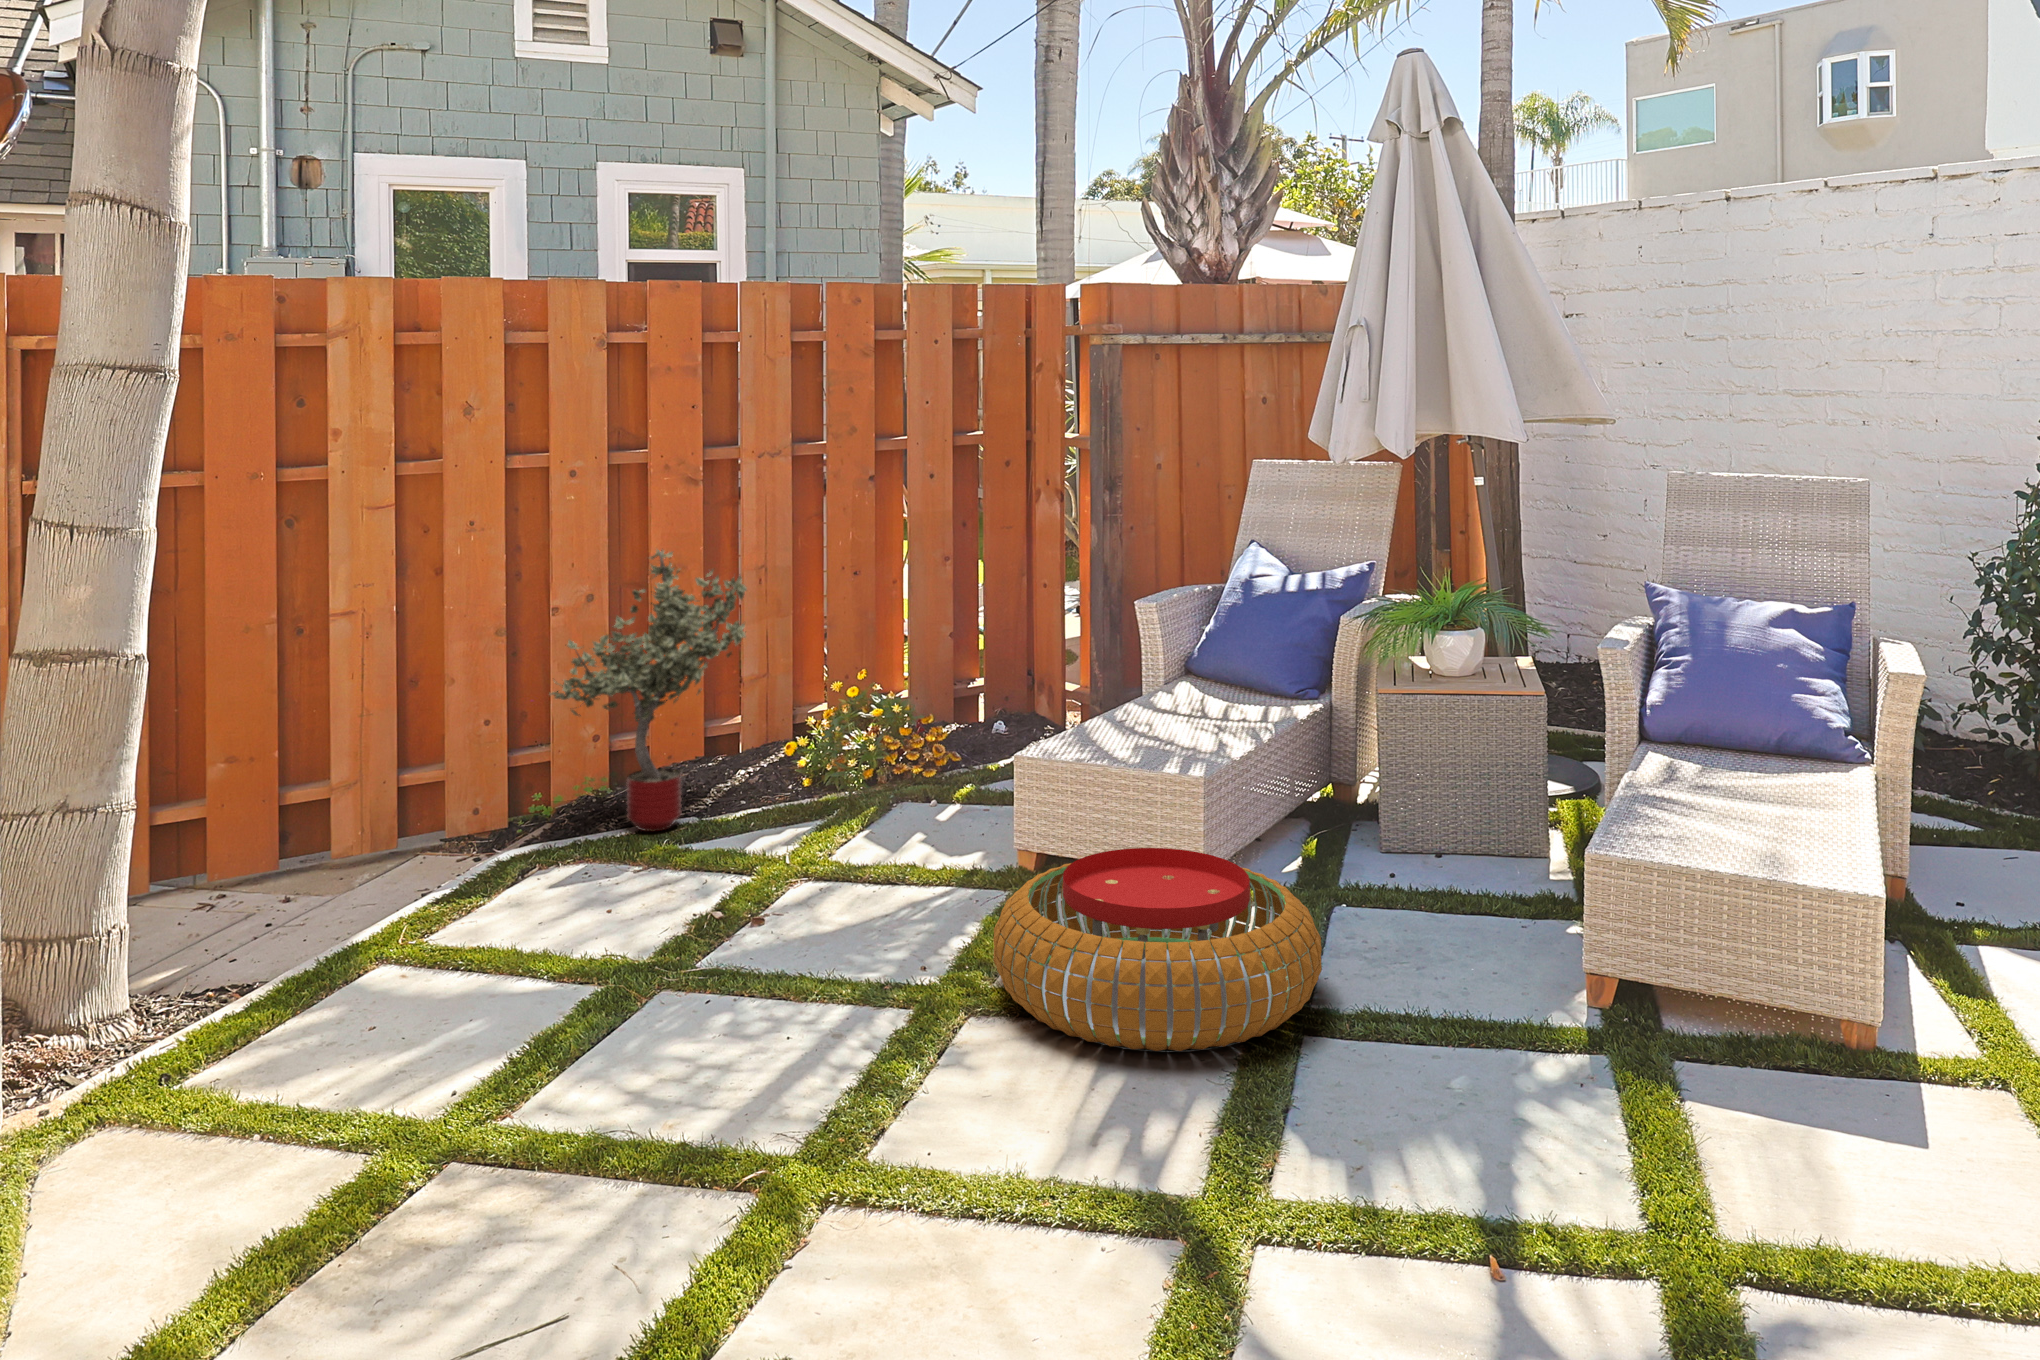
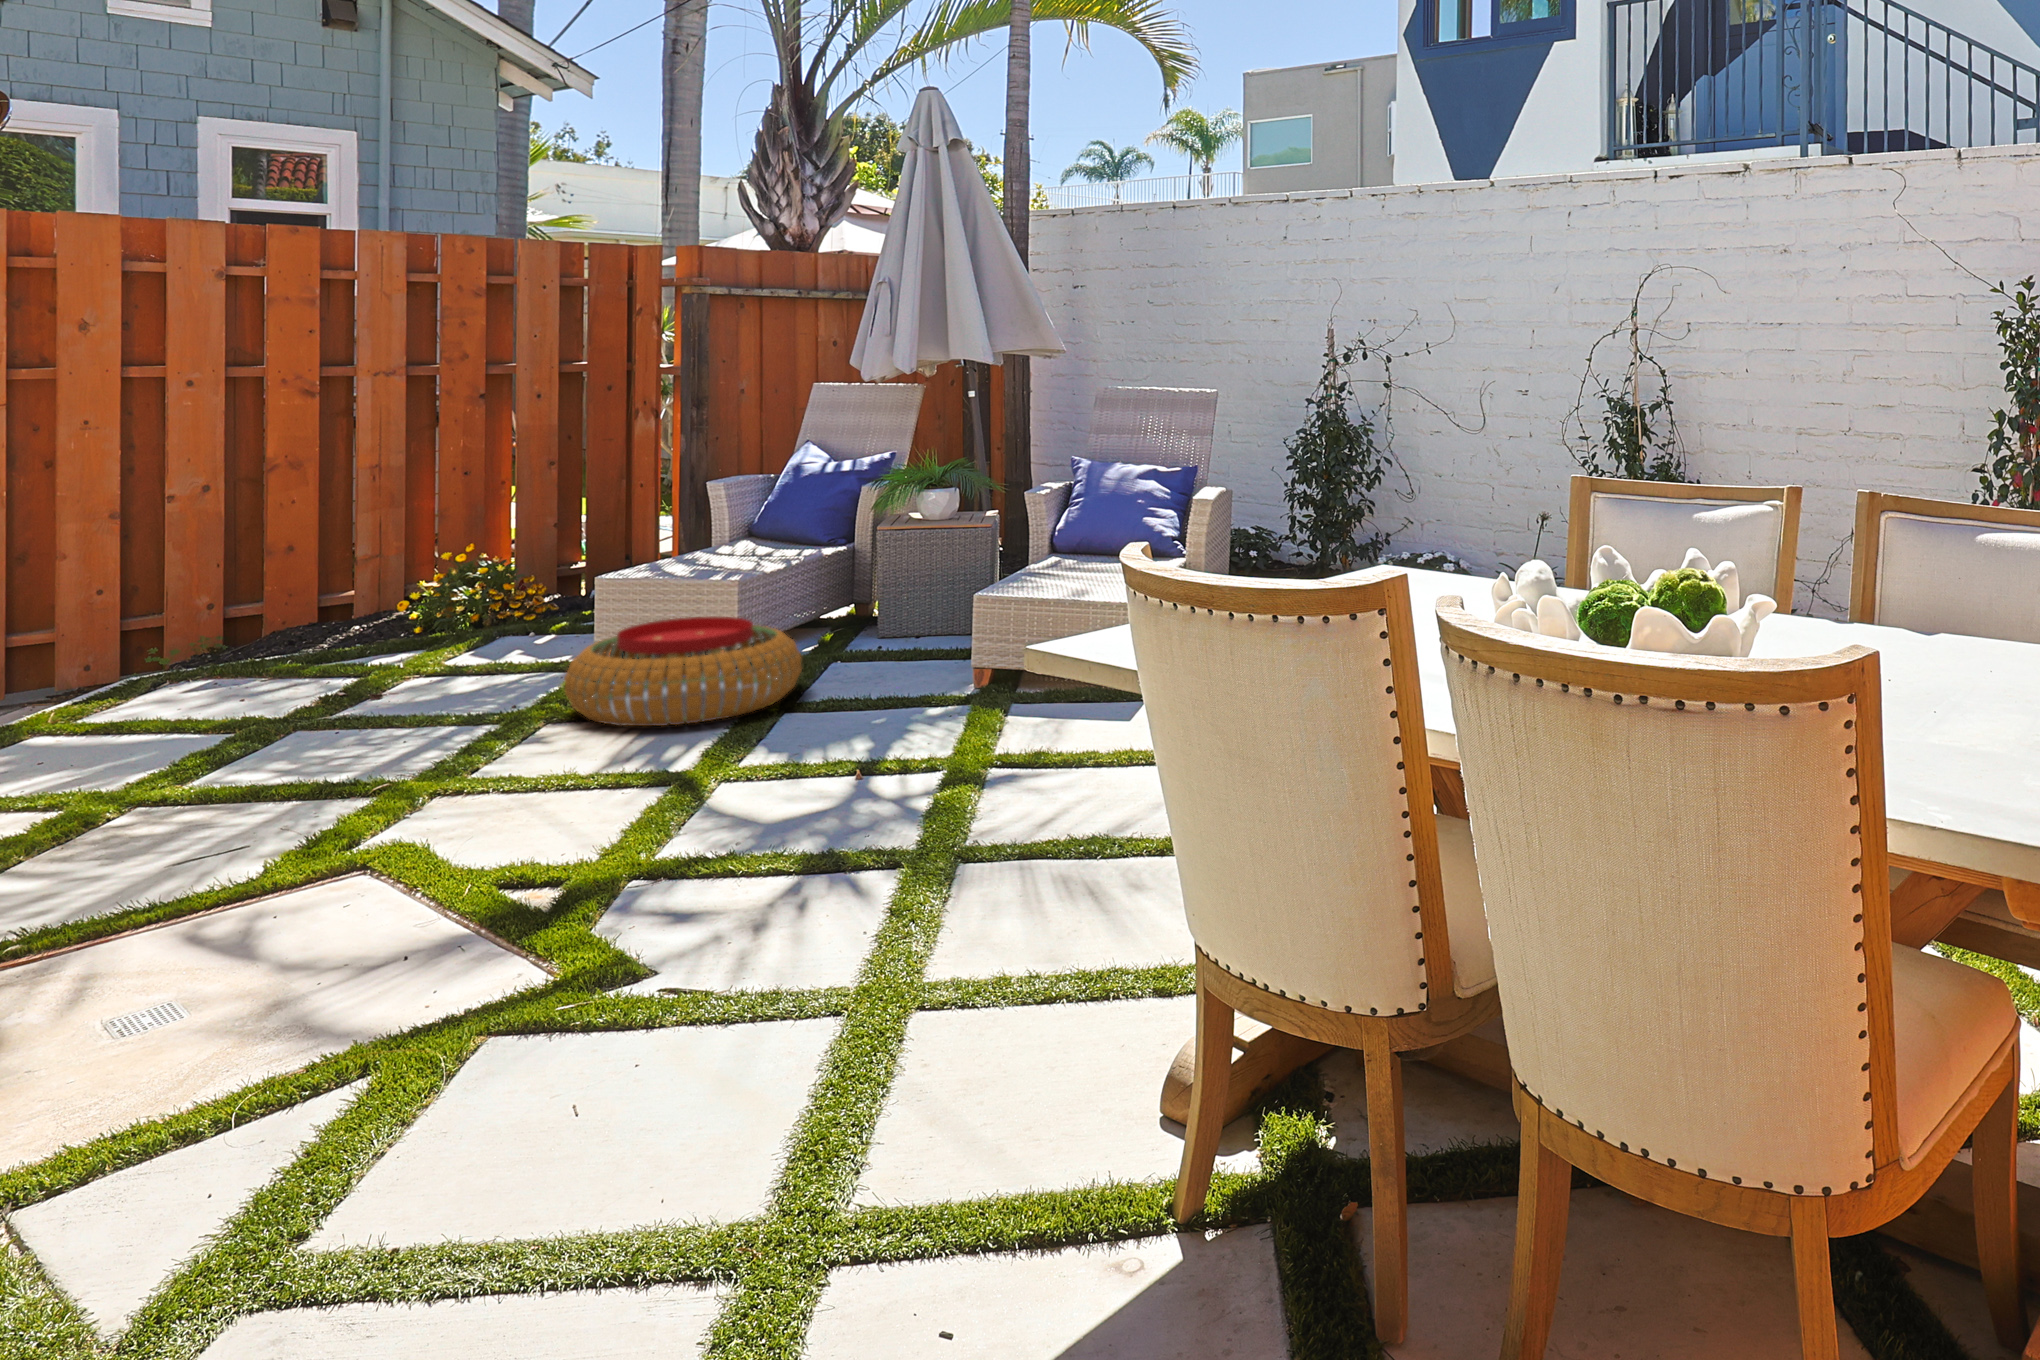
potted tree: present [550,550,747,832] -> none [165,444,363,667]

